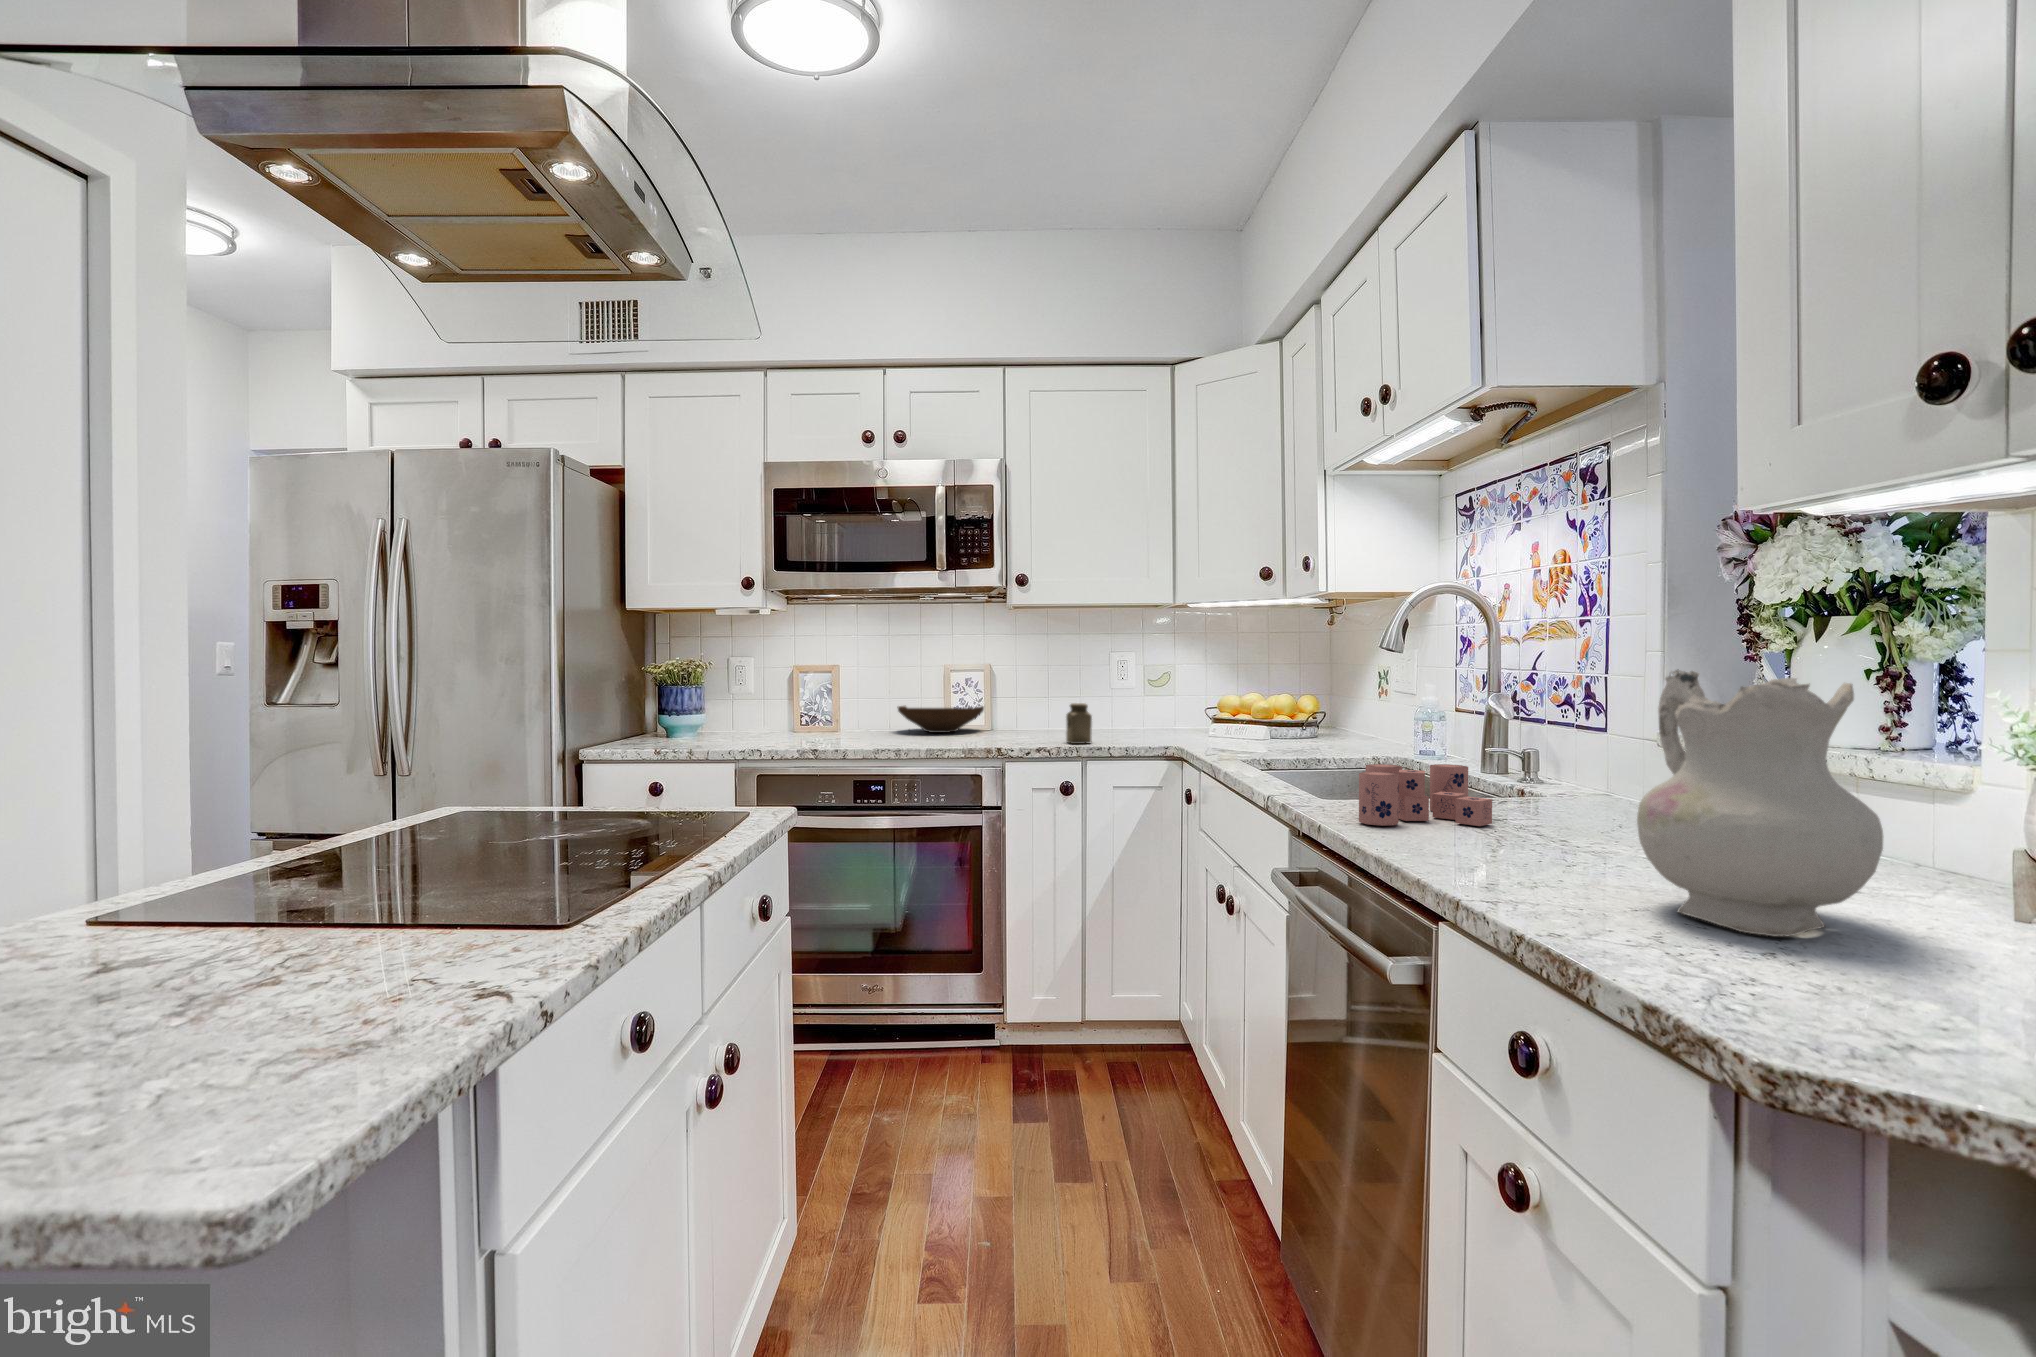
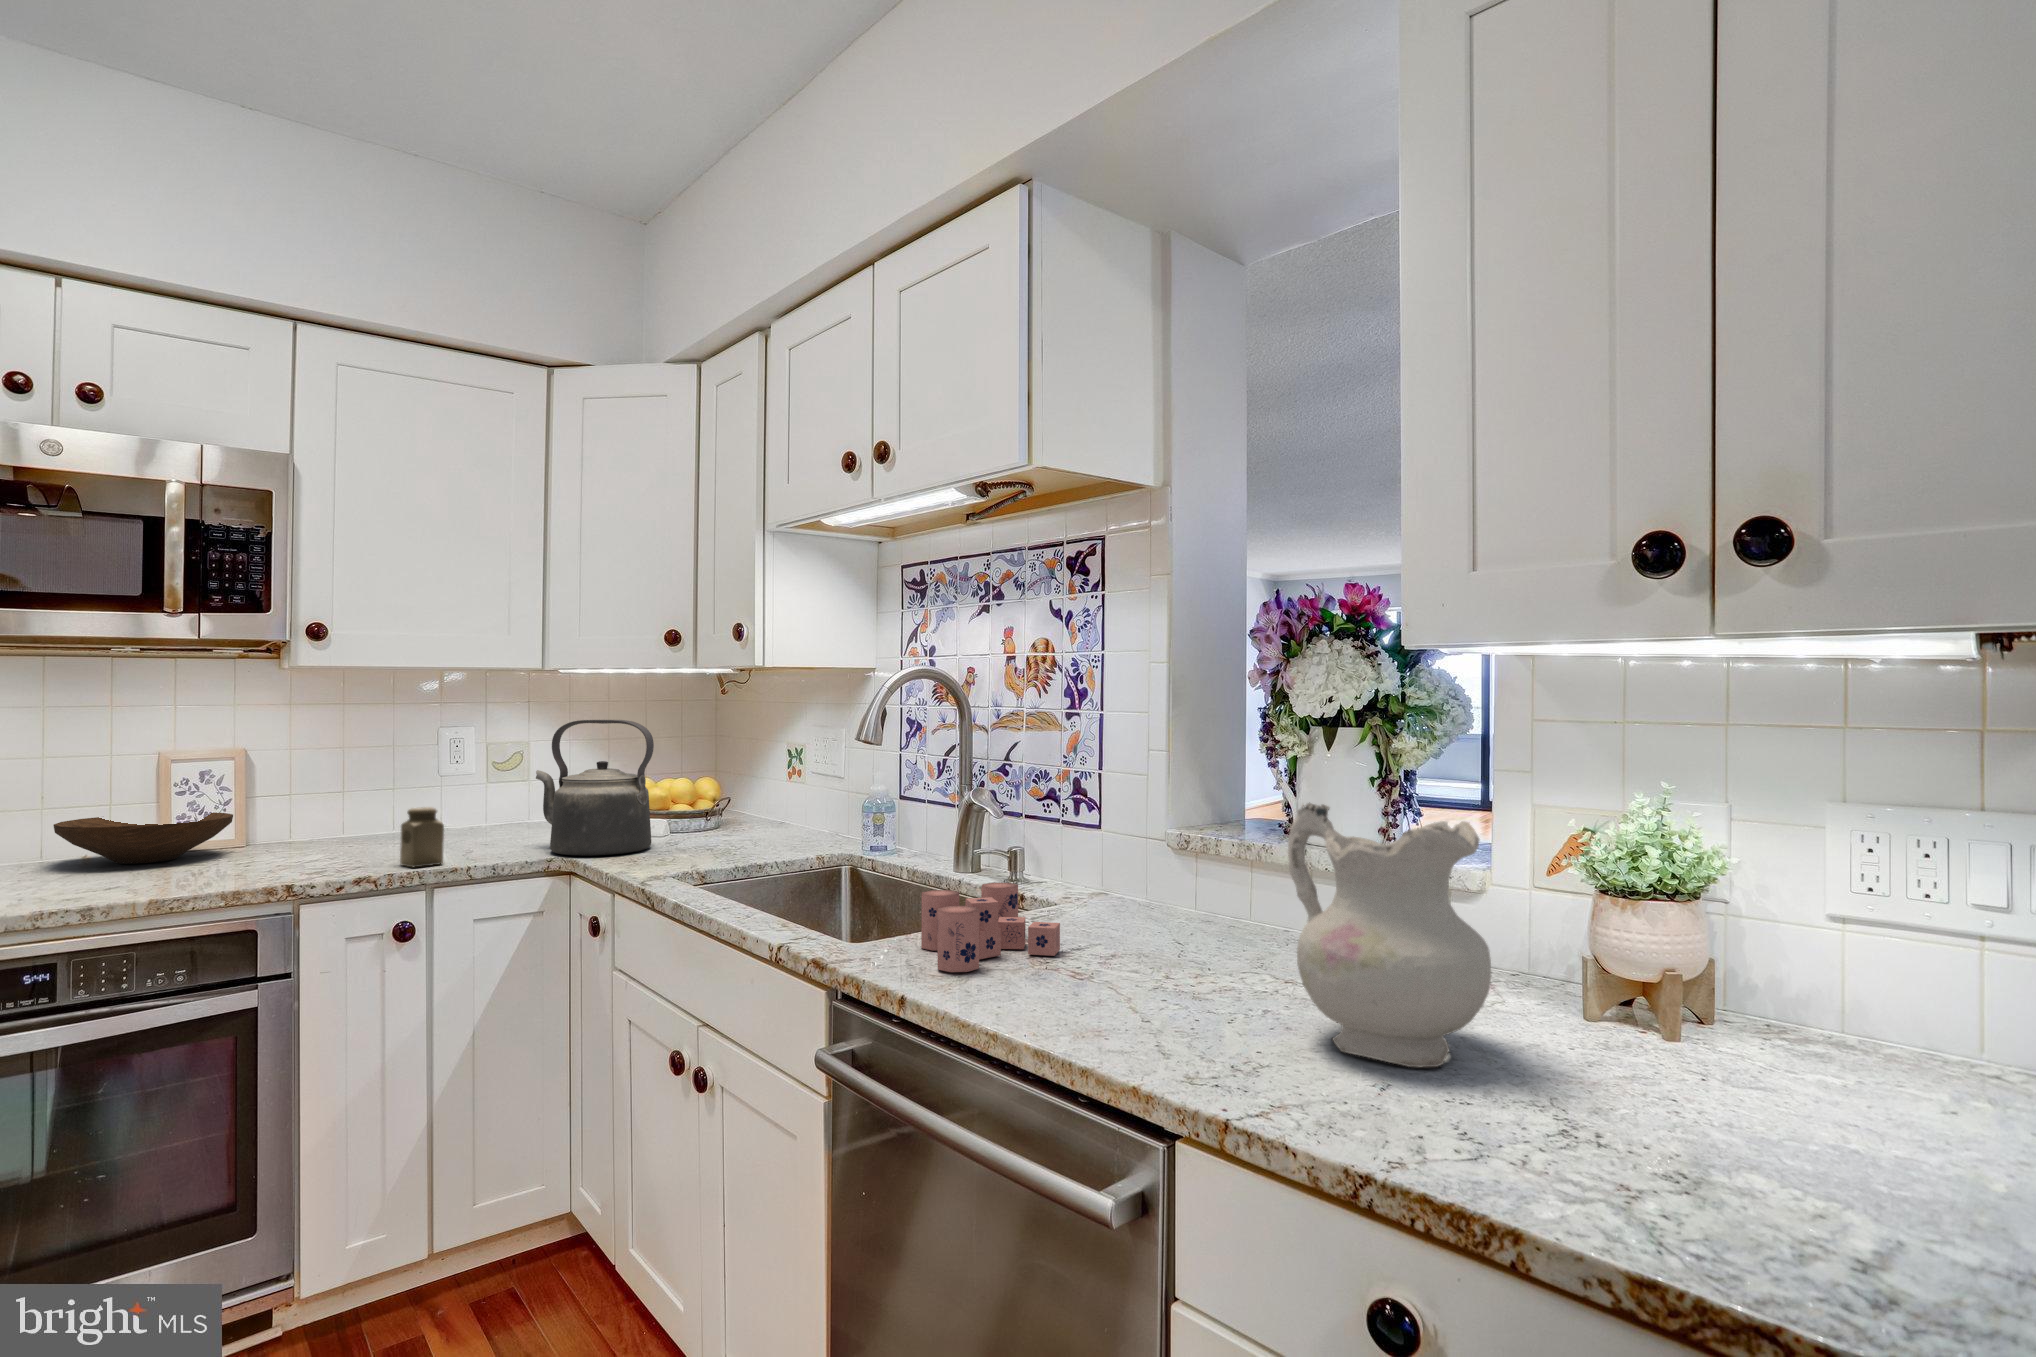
kettle: none [1157,642,1239,745] -> present [536,720,654,856]

